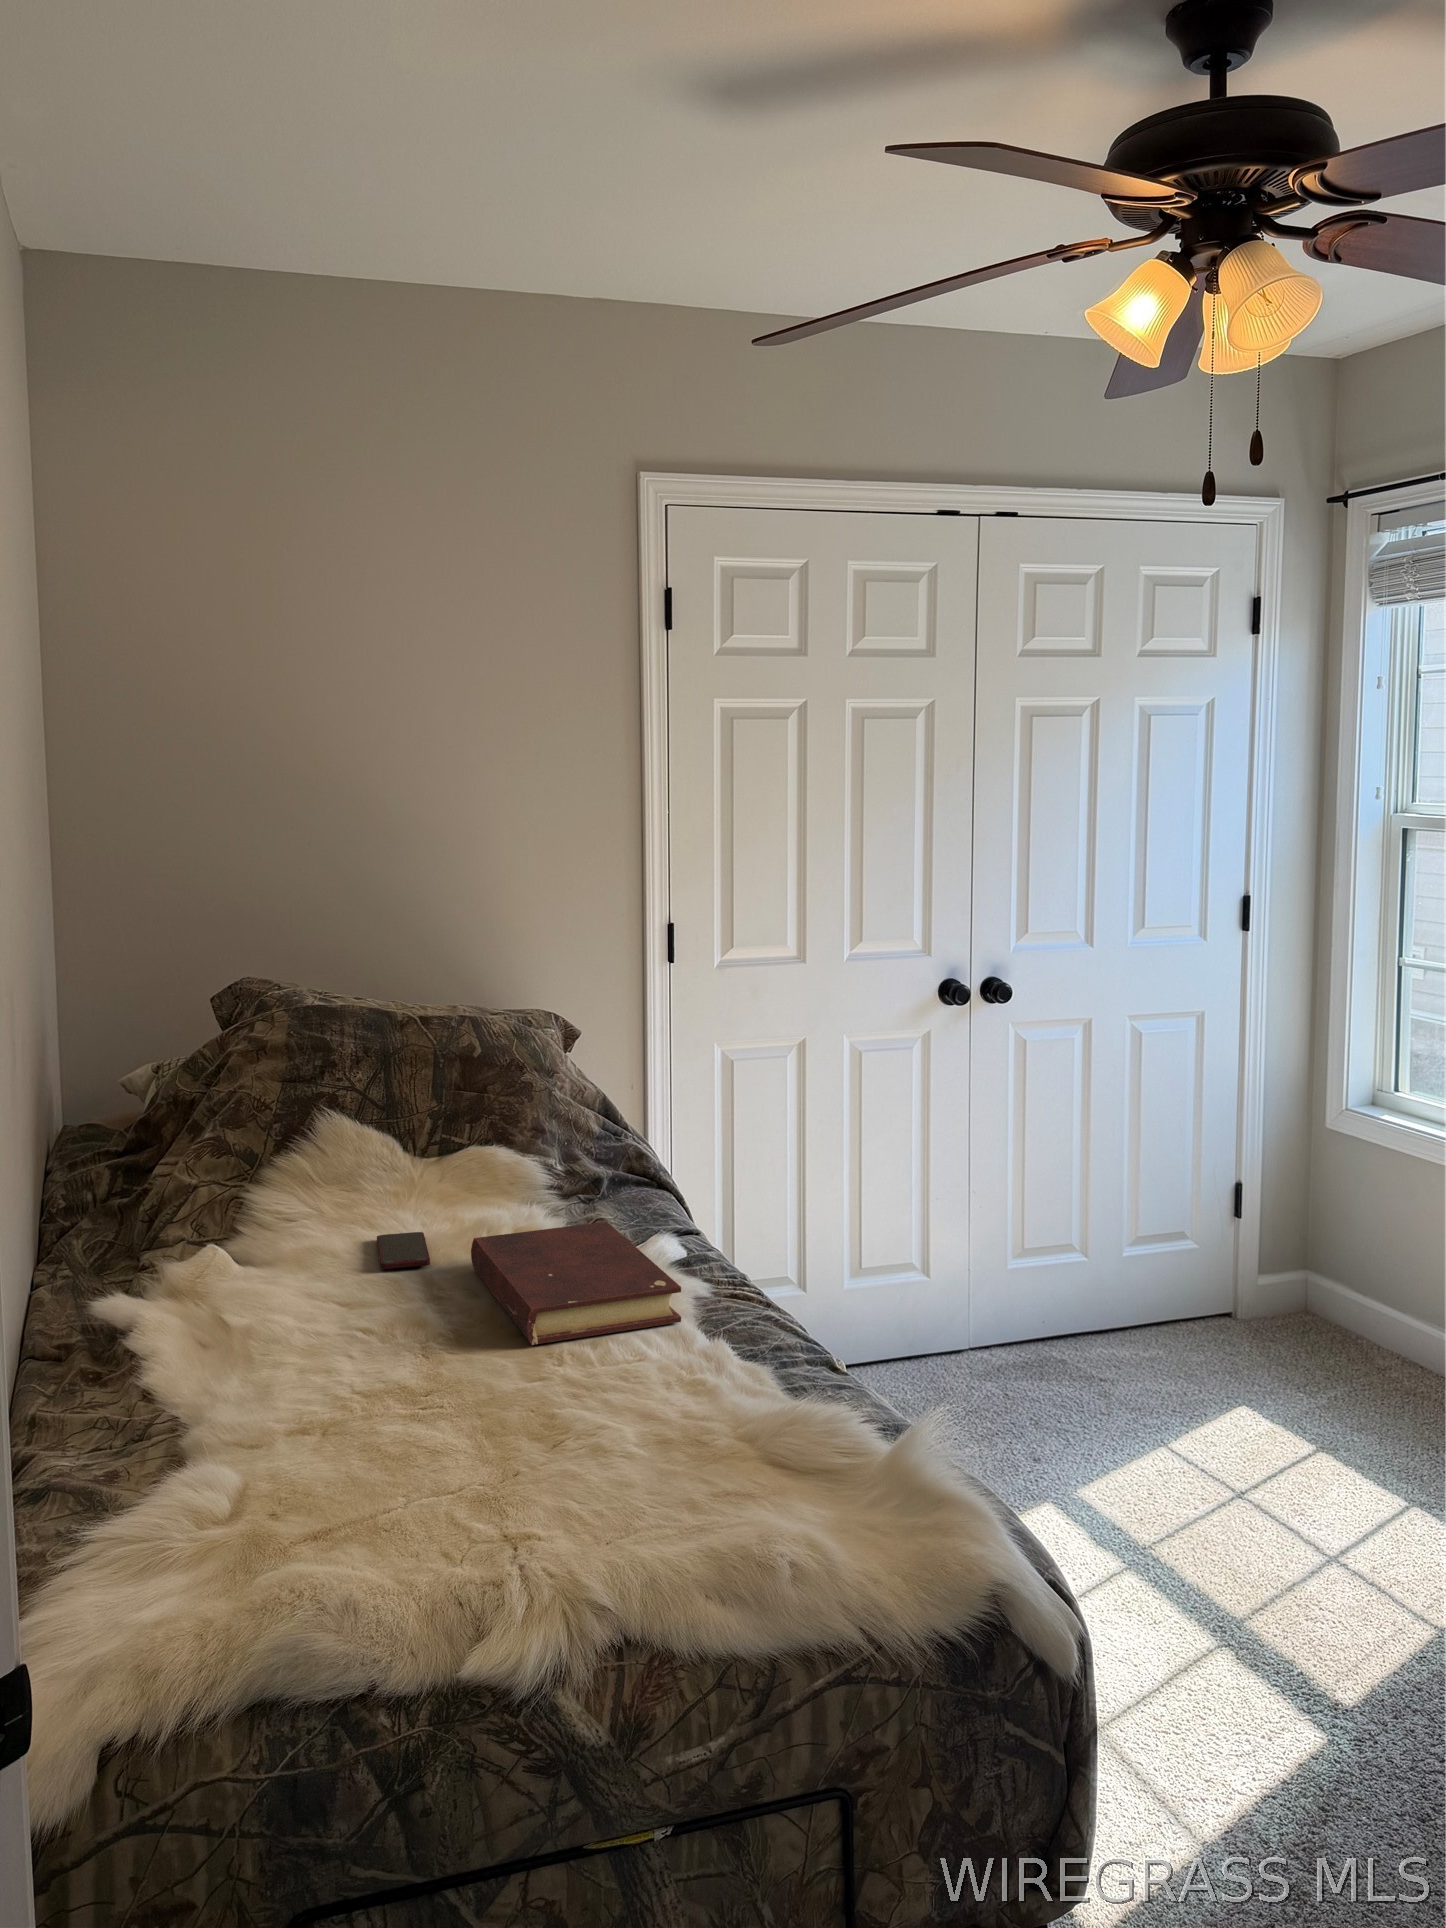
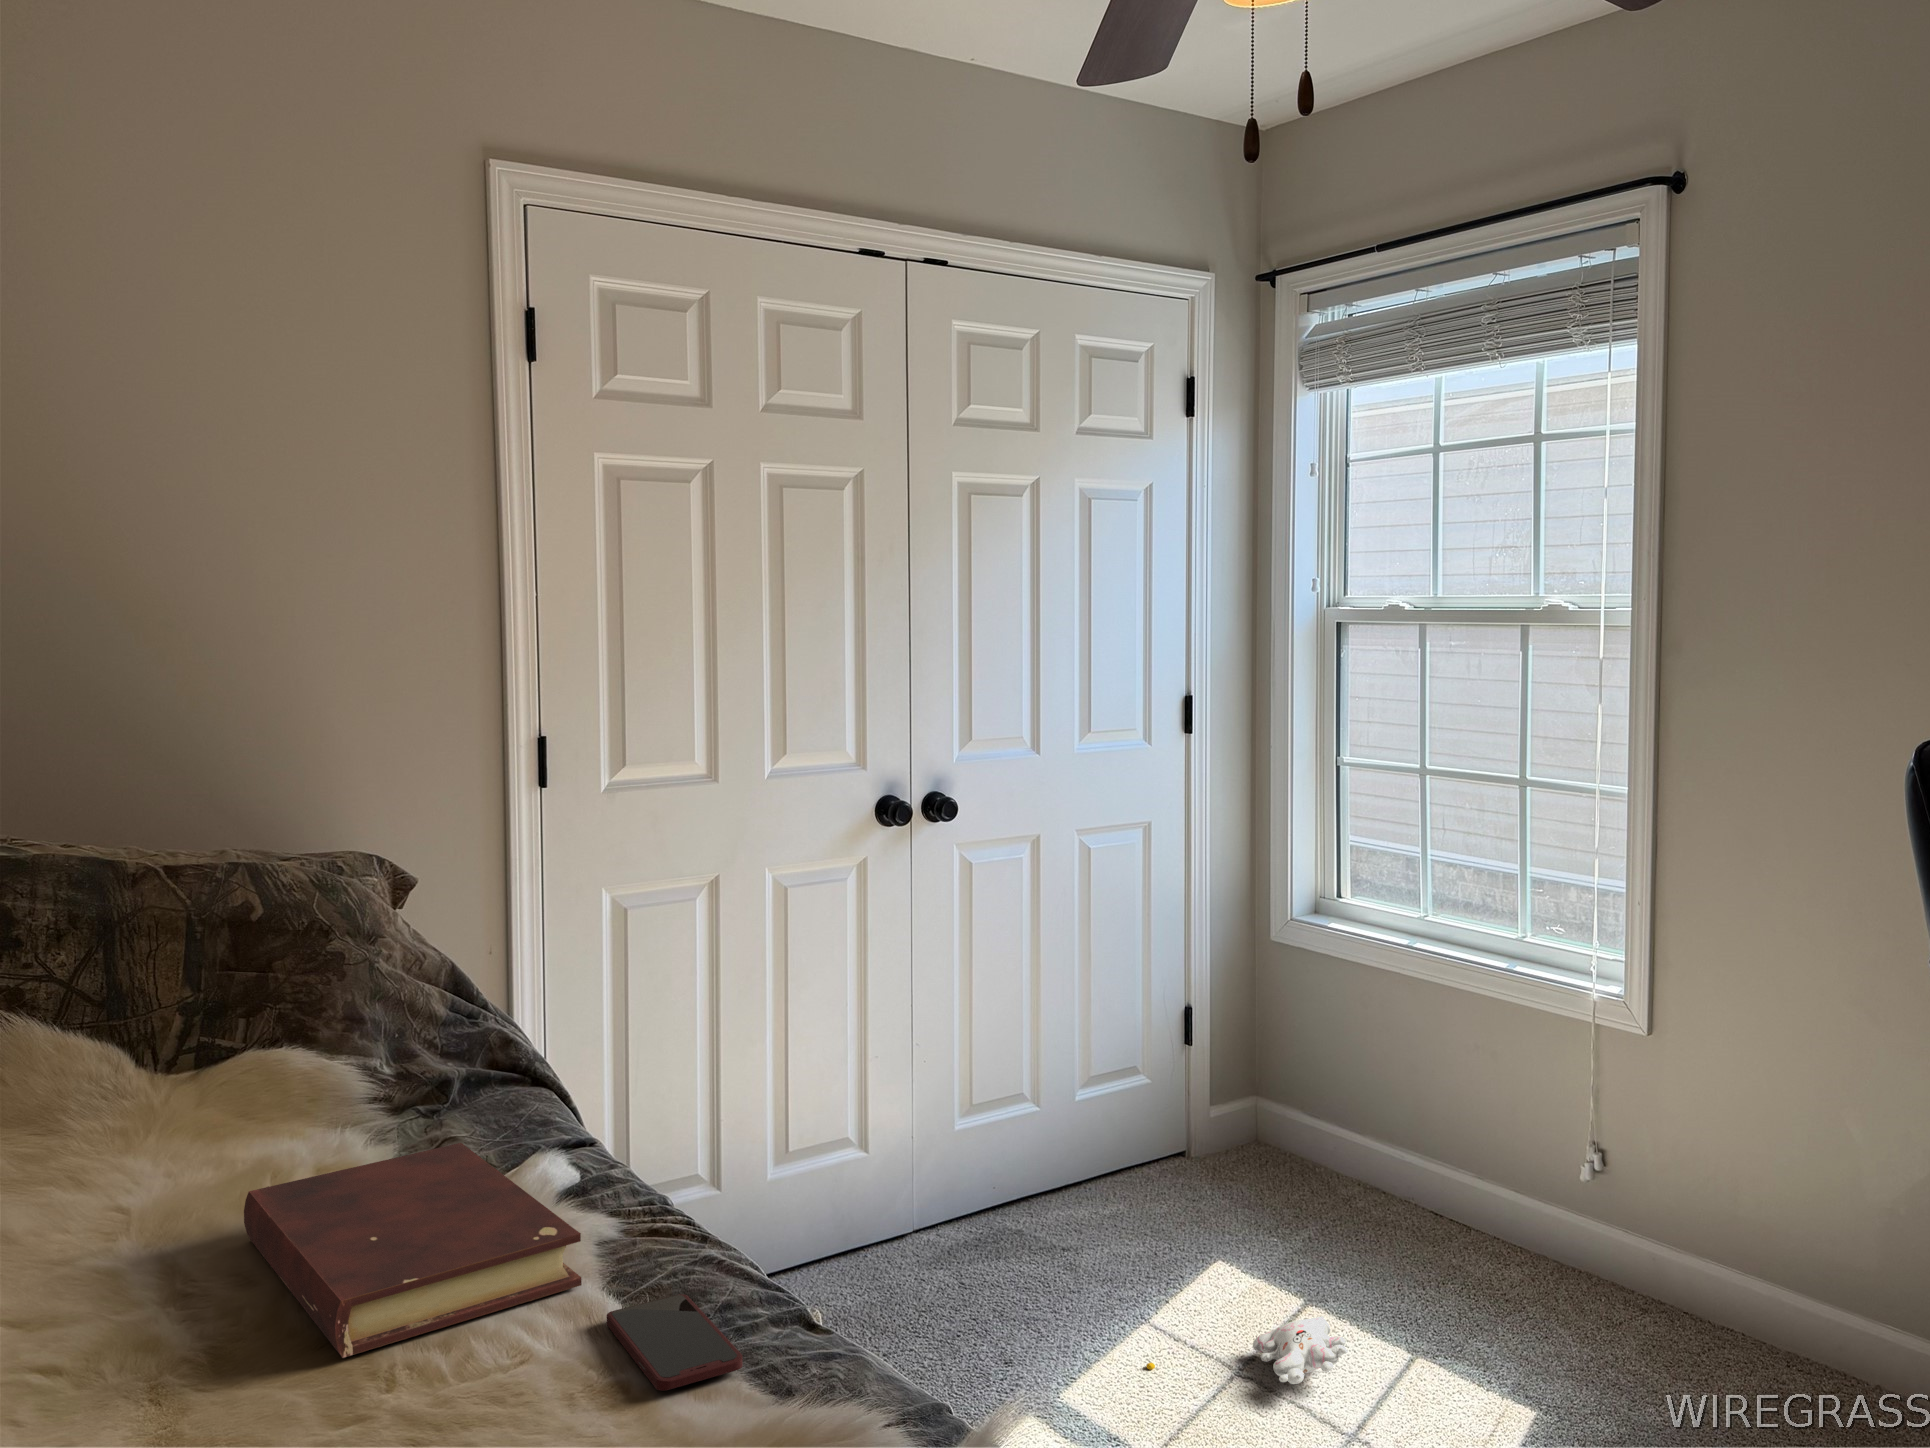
smartphone: present [377,1232,430,1269] -> present [607,1294,743,1391]
plush toy: none [1157,1459,1344,1510] -> present [1146,1316,1347,1384]

